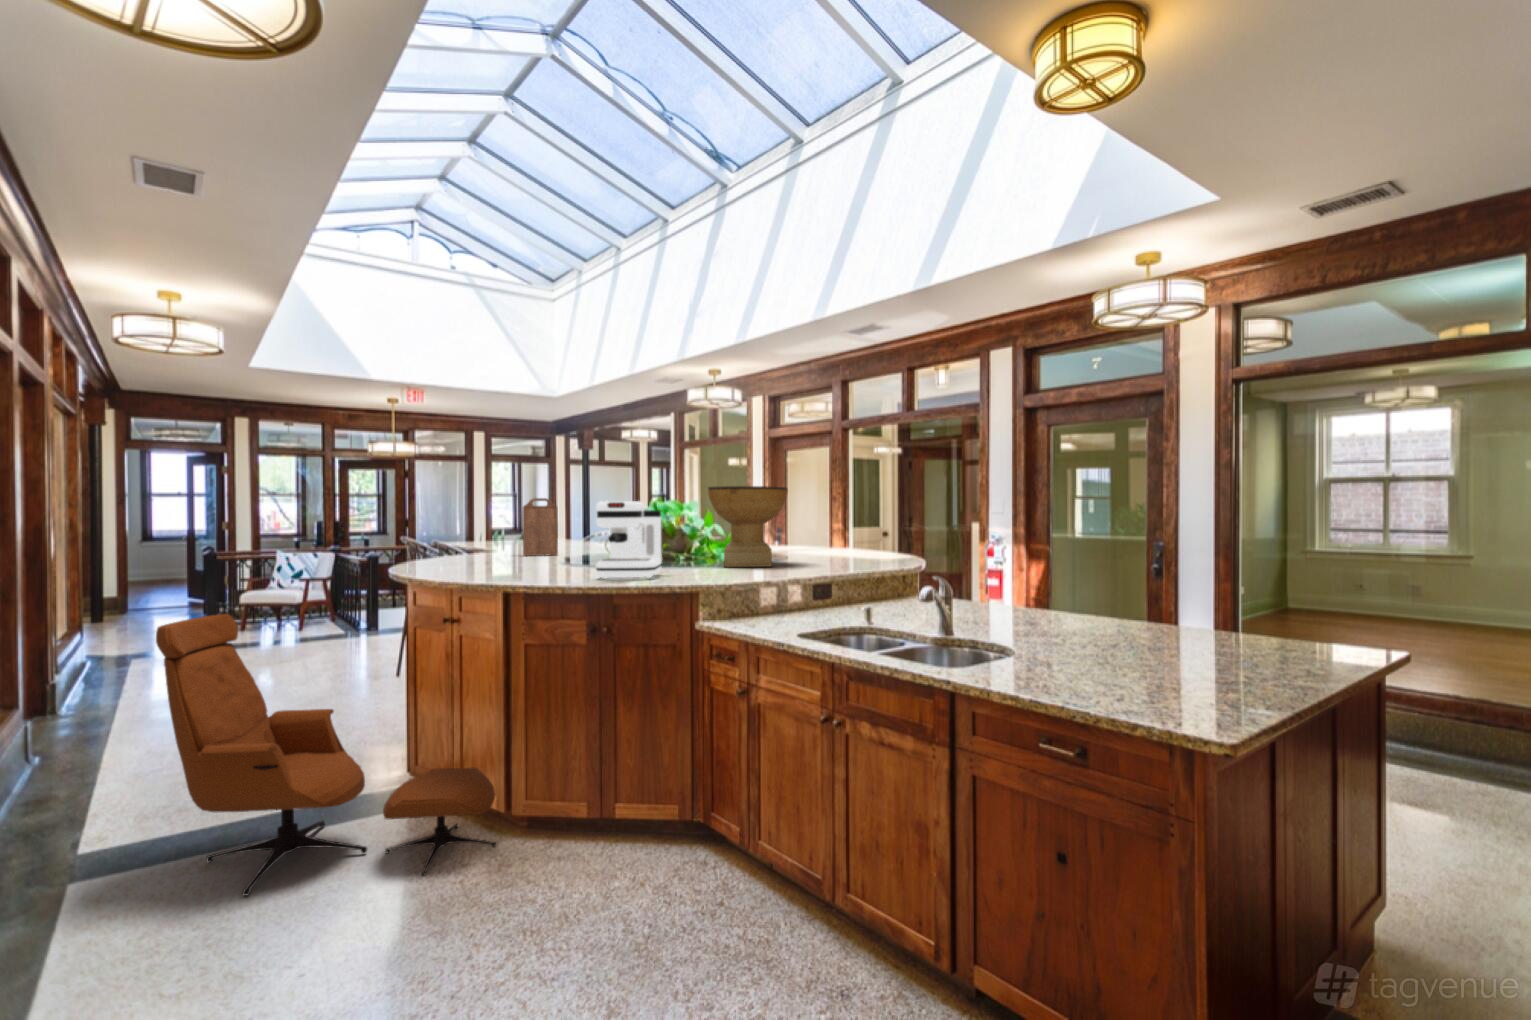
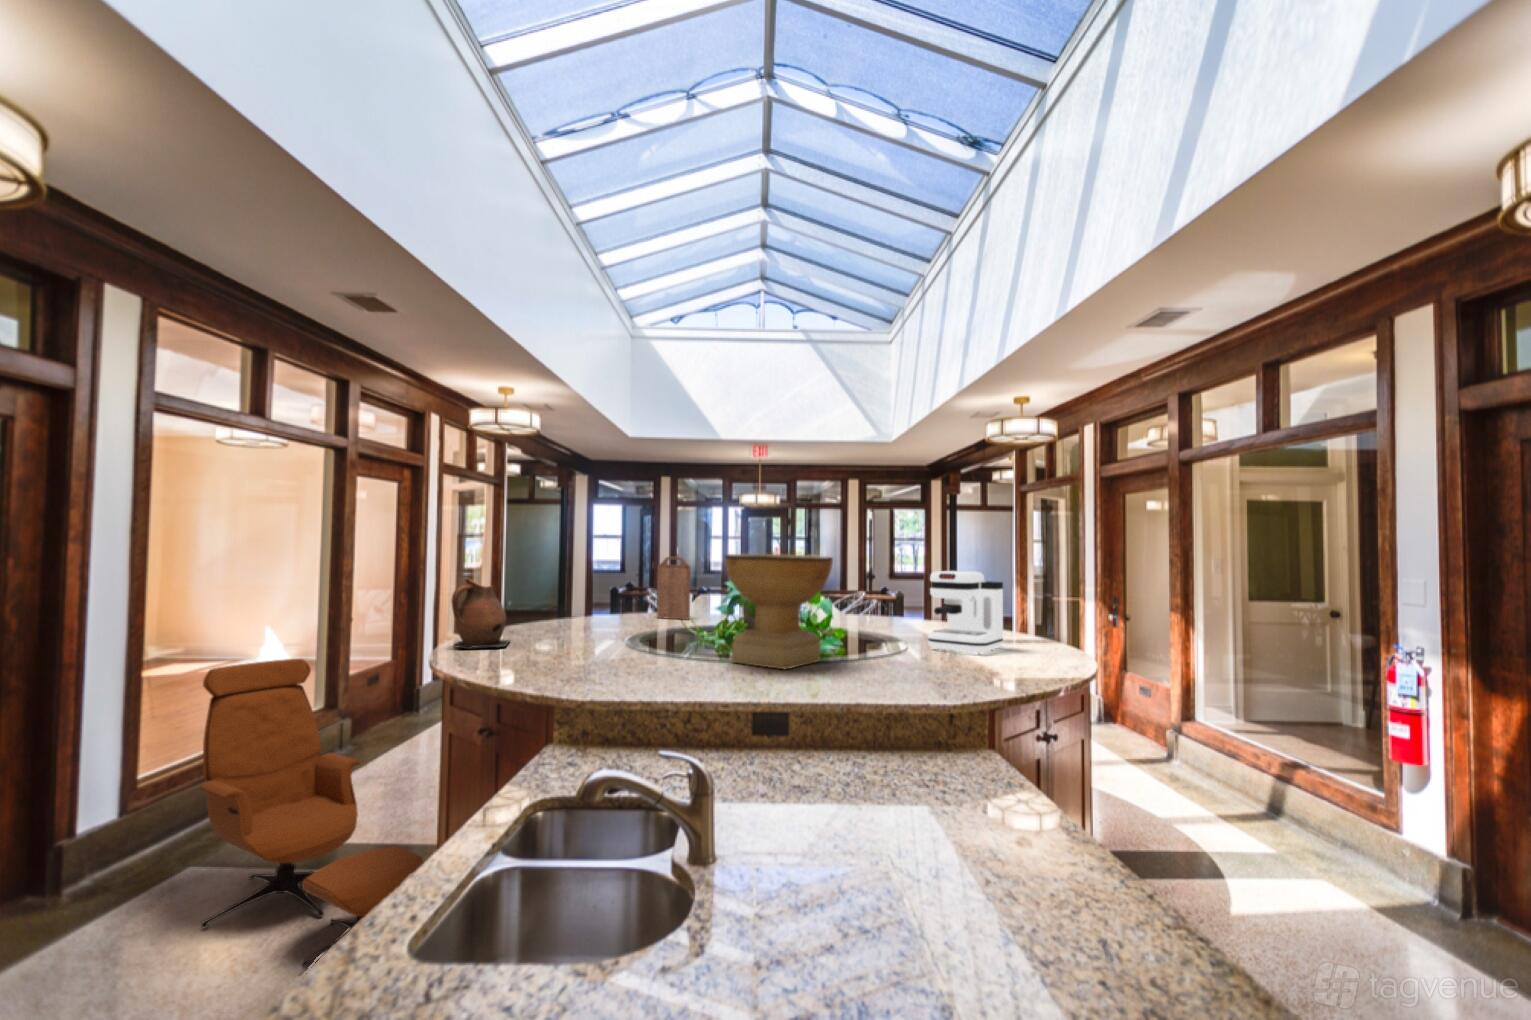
coffee maker: present [596,501,662,579] -> present [928,571,1003,654]
ceramic pitcher: none [452,513,516,577] -> present [451,578,510,647]

